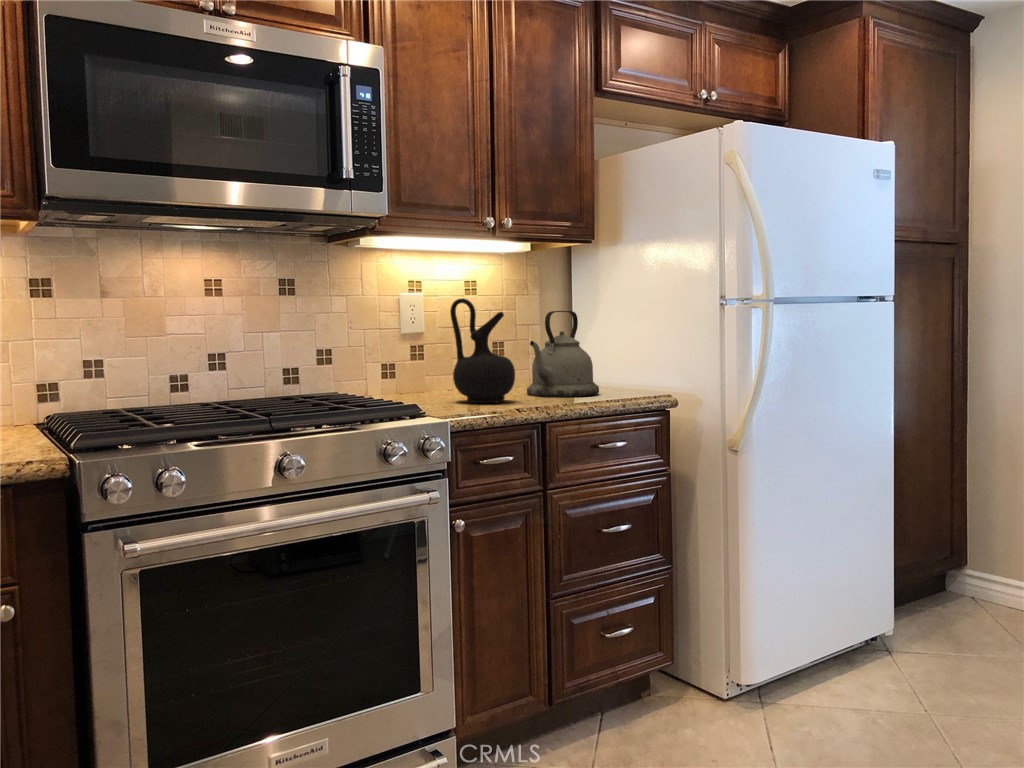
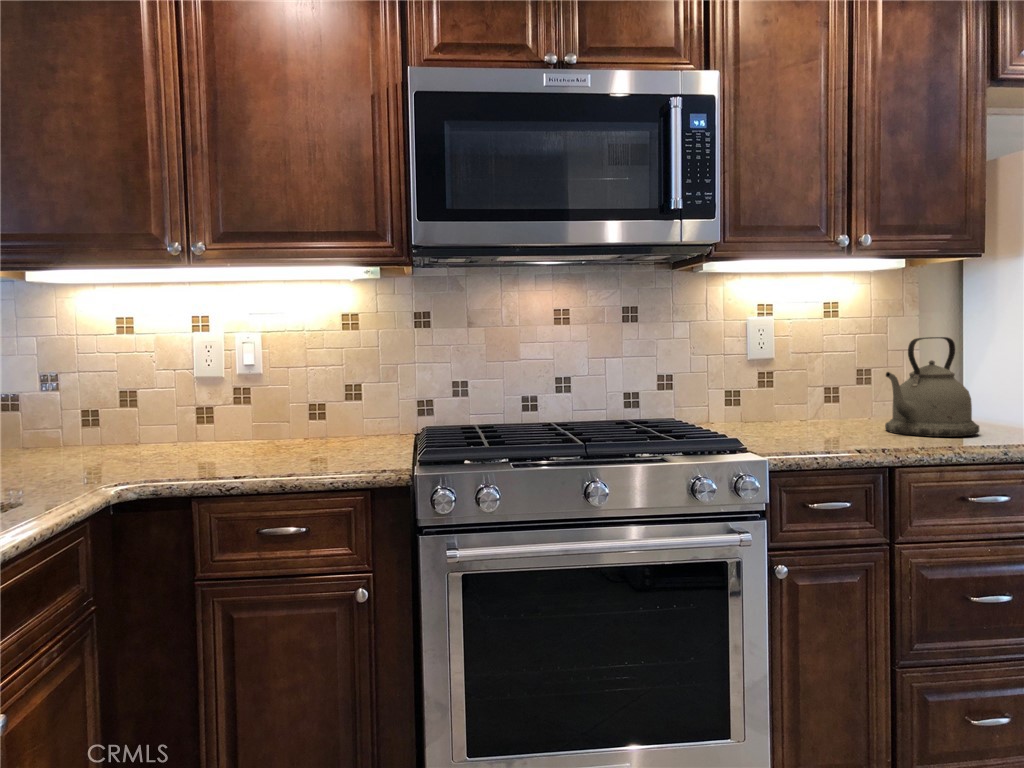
ceramic jug: present [450,298,515,403] -> none [788,326,862,440]

